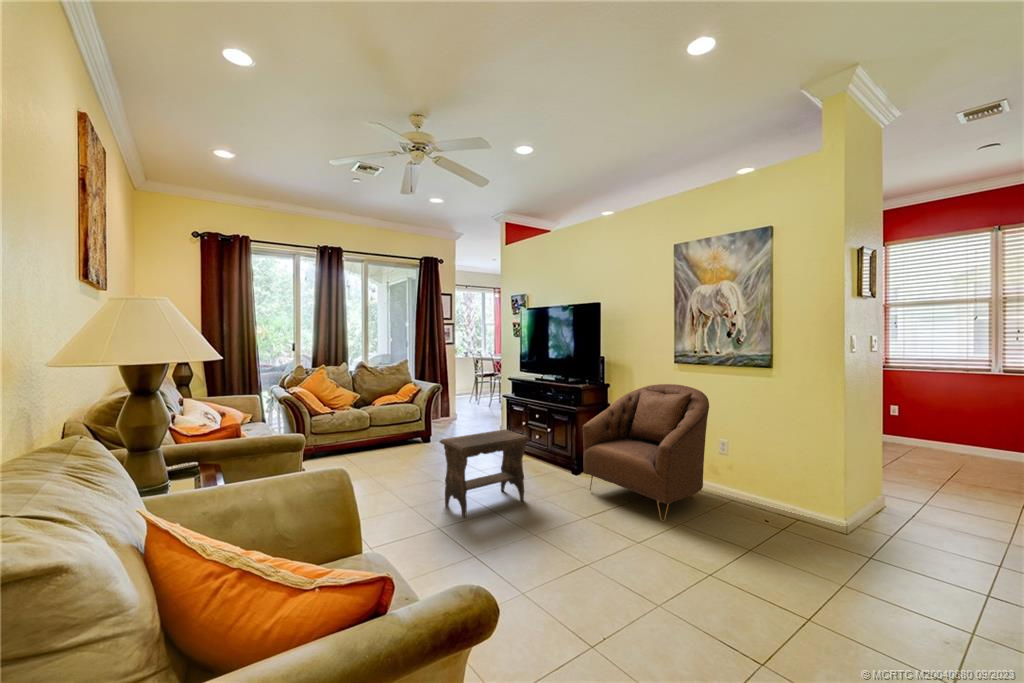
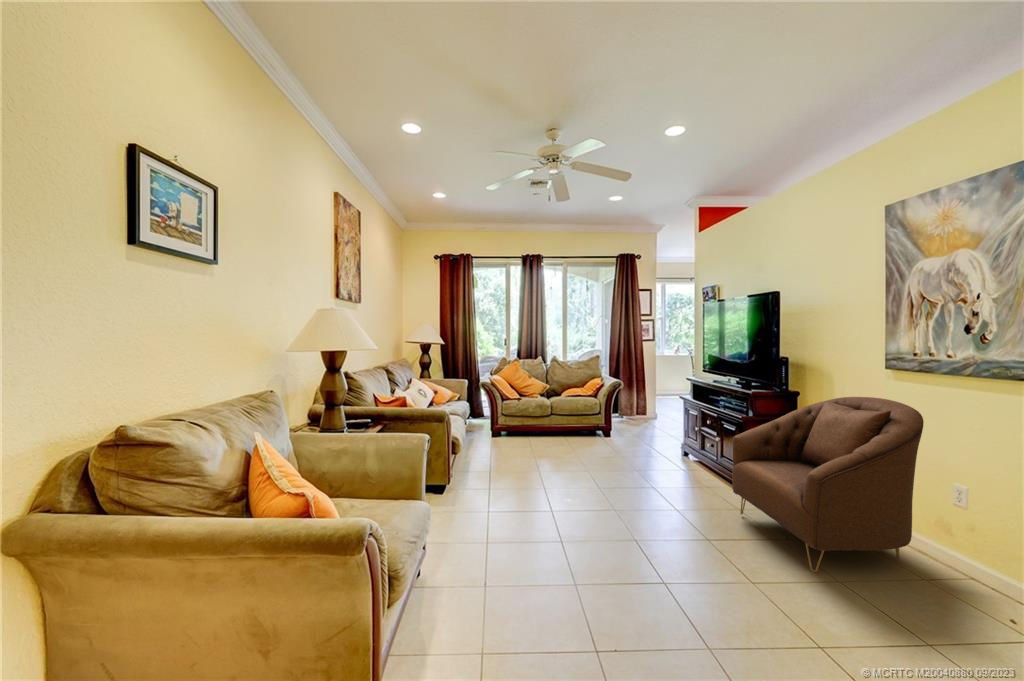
footstool: present [439,429,531,518] -> none [570,430,662,508]

